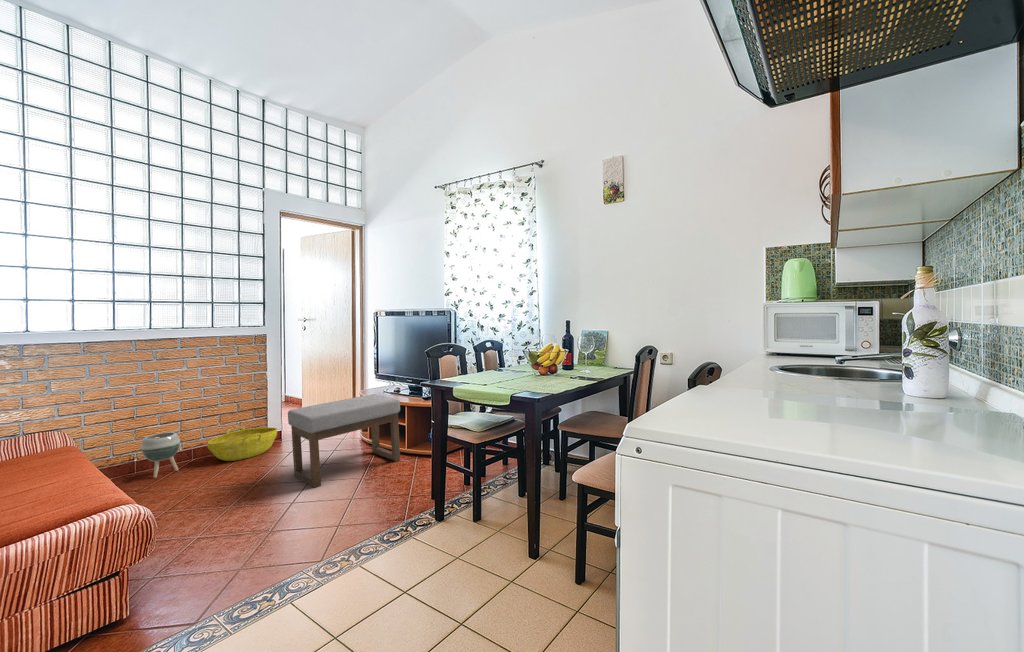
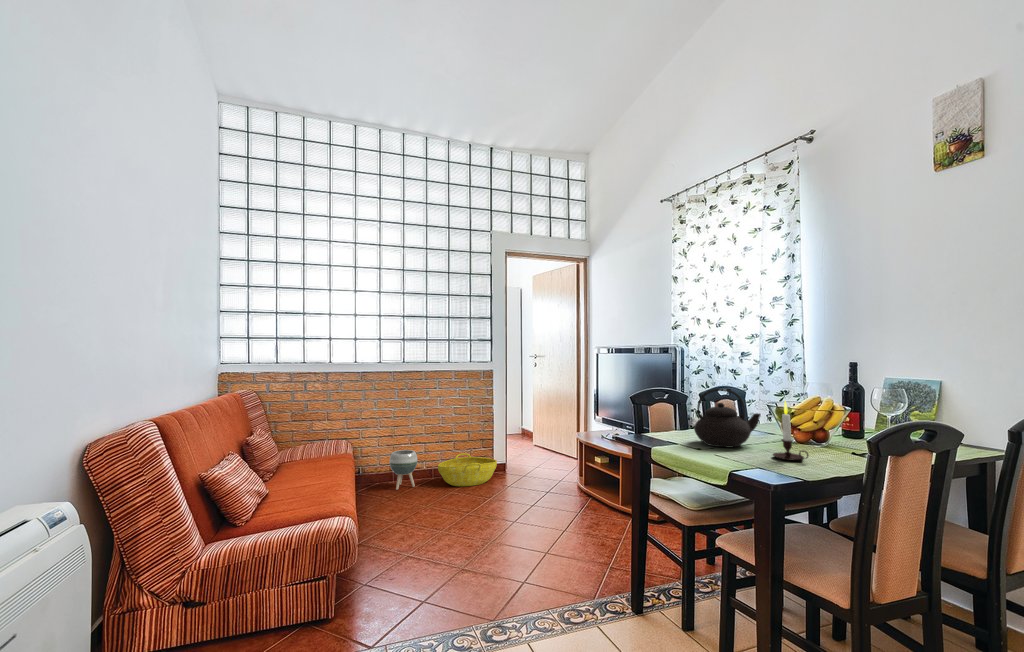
teapot: none [478,344,521,386] -> present [694,388,760,447]
candle: none [531,350,552,389] -> present [773,401,808,461]
ottoman: present [288,394,400,488] -> none [497,438,612,532]

